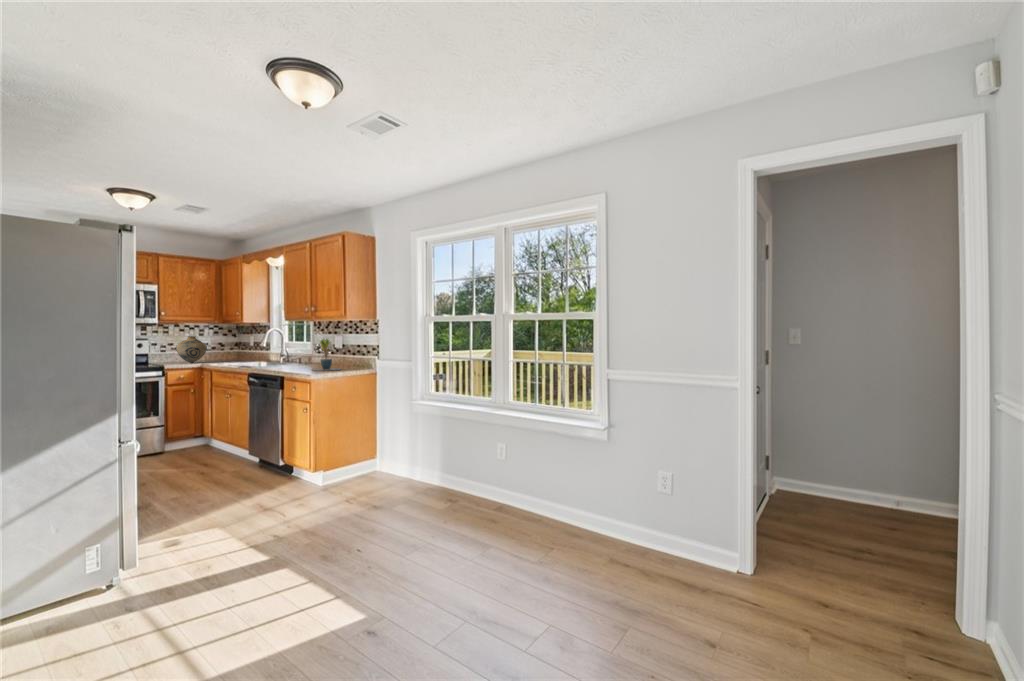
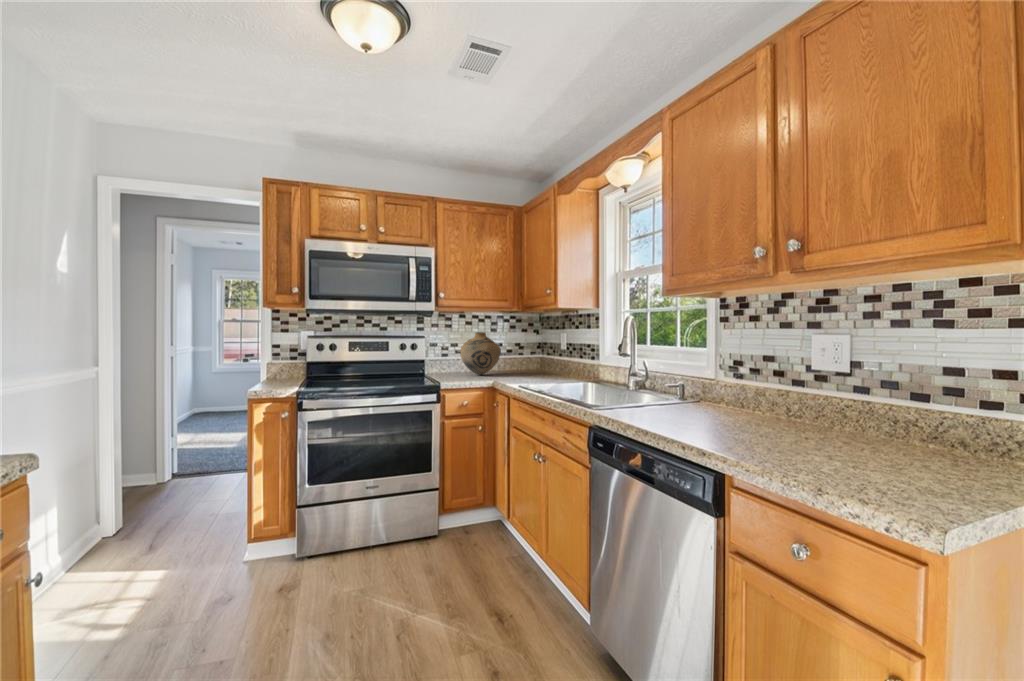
potted plant: present [312,339,340,371] -> none [776,338,940,465]

